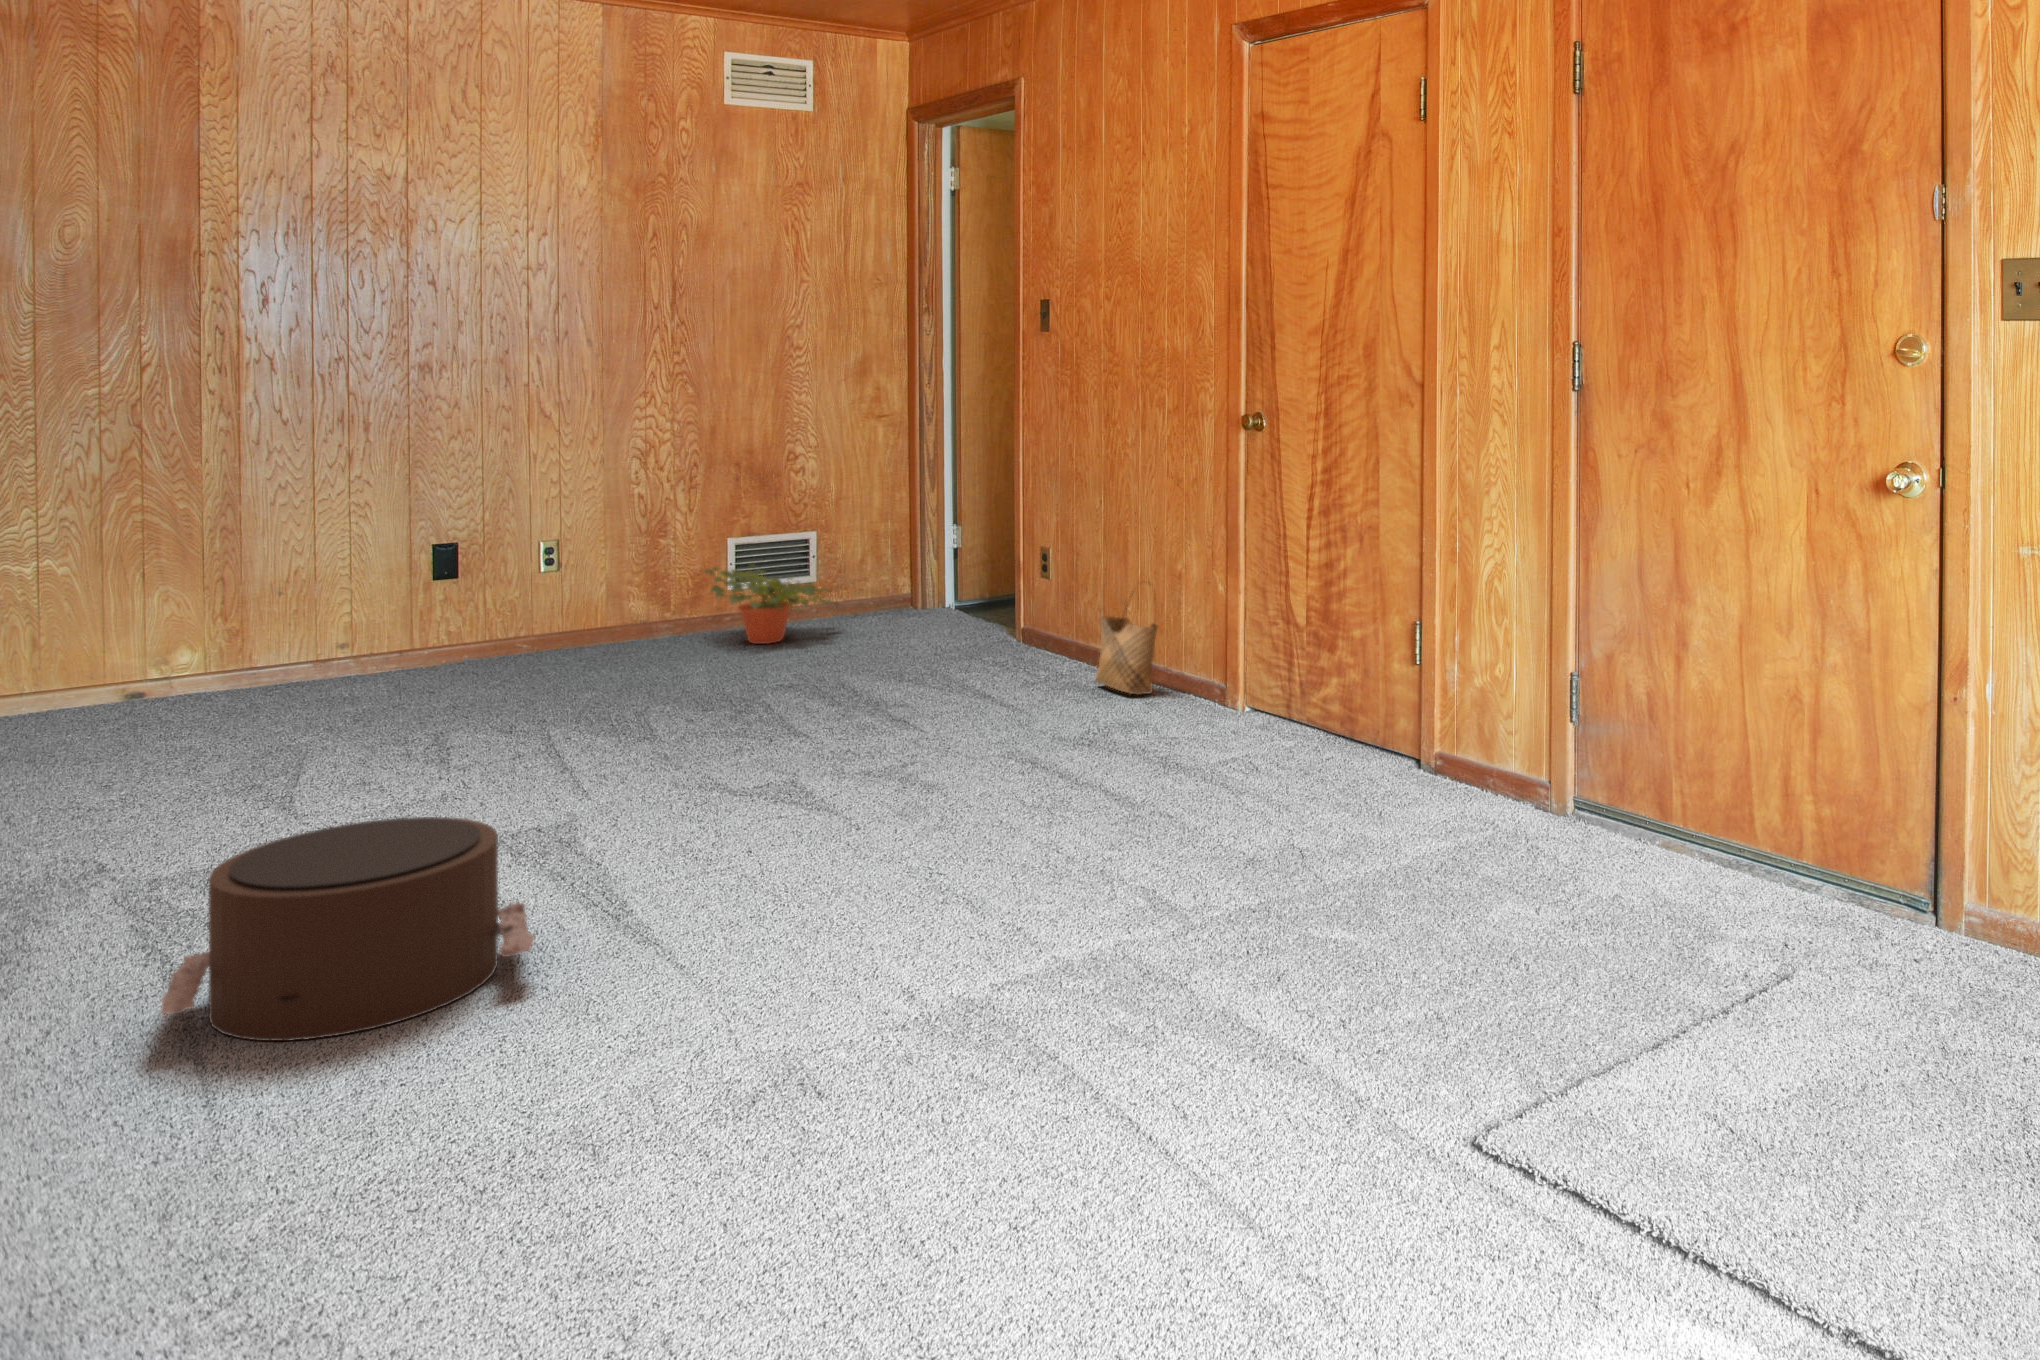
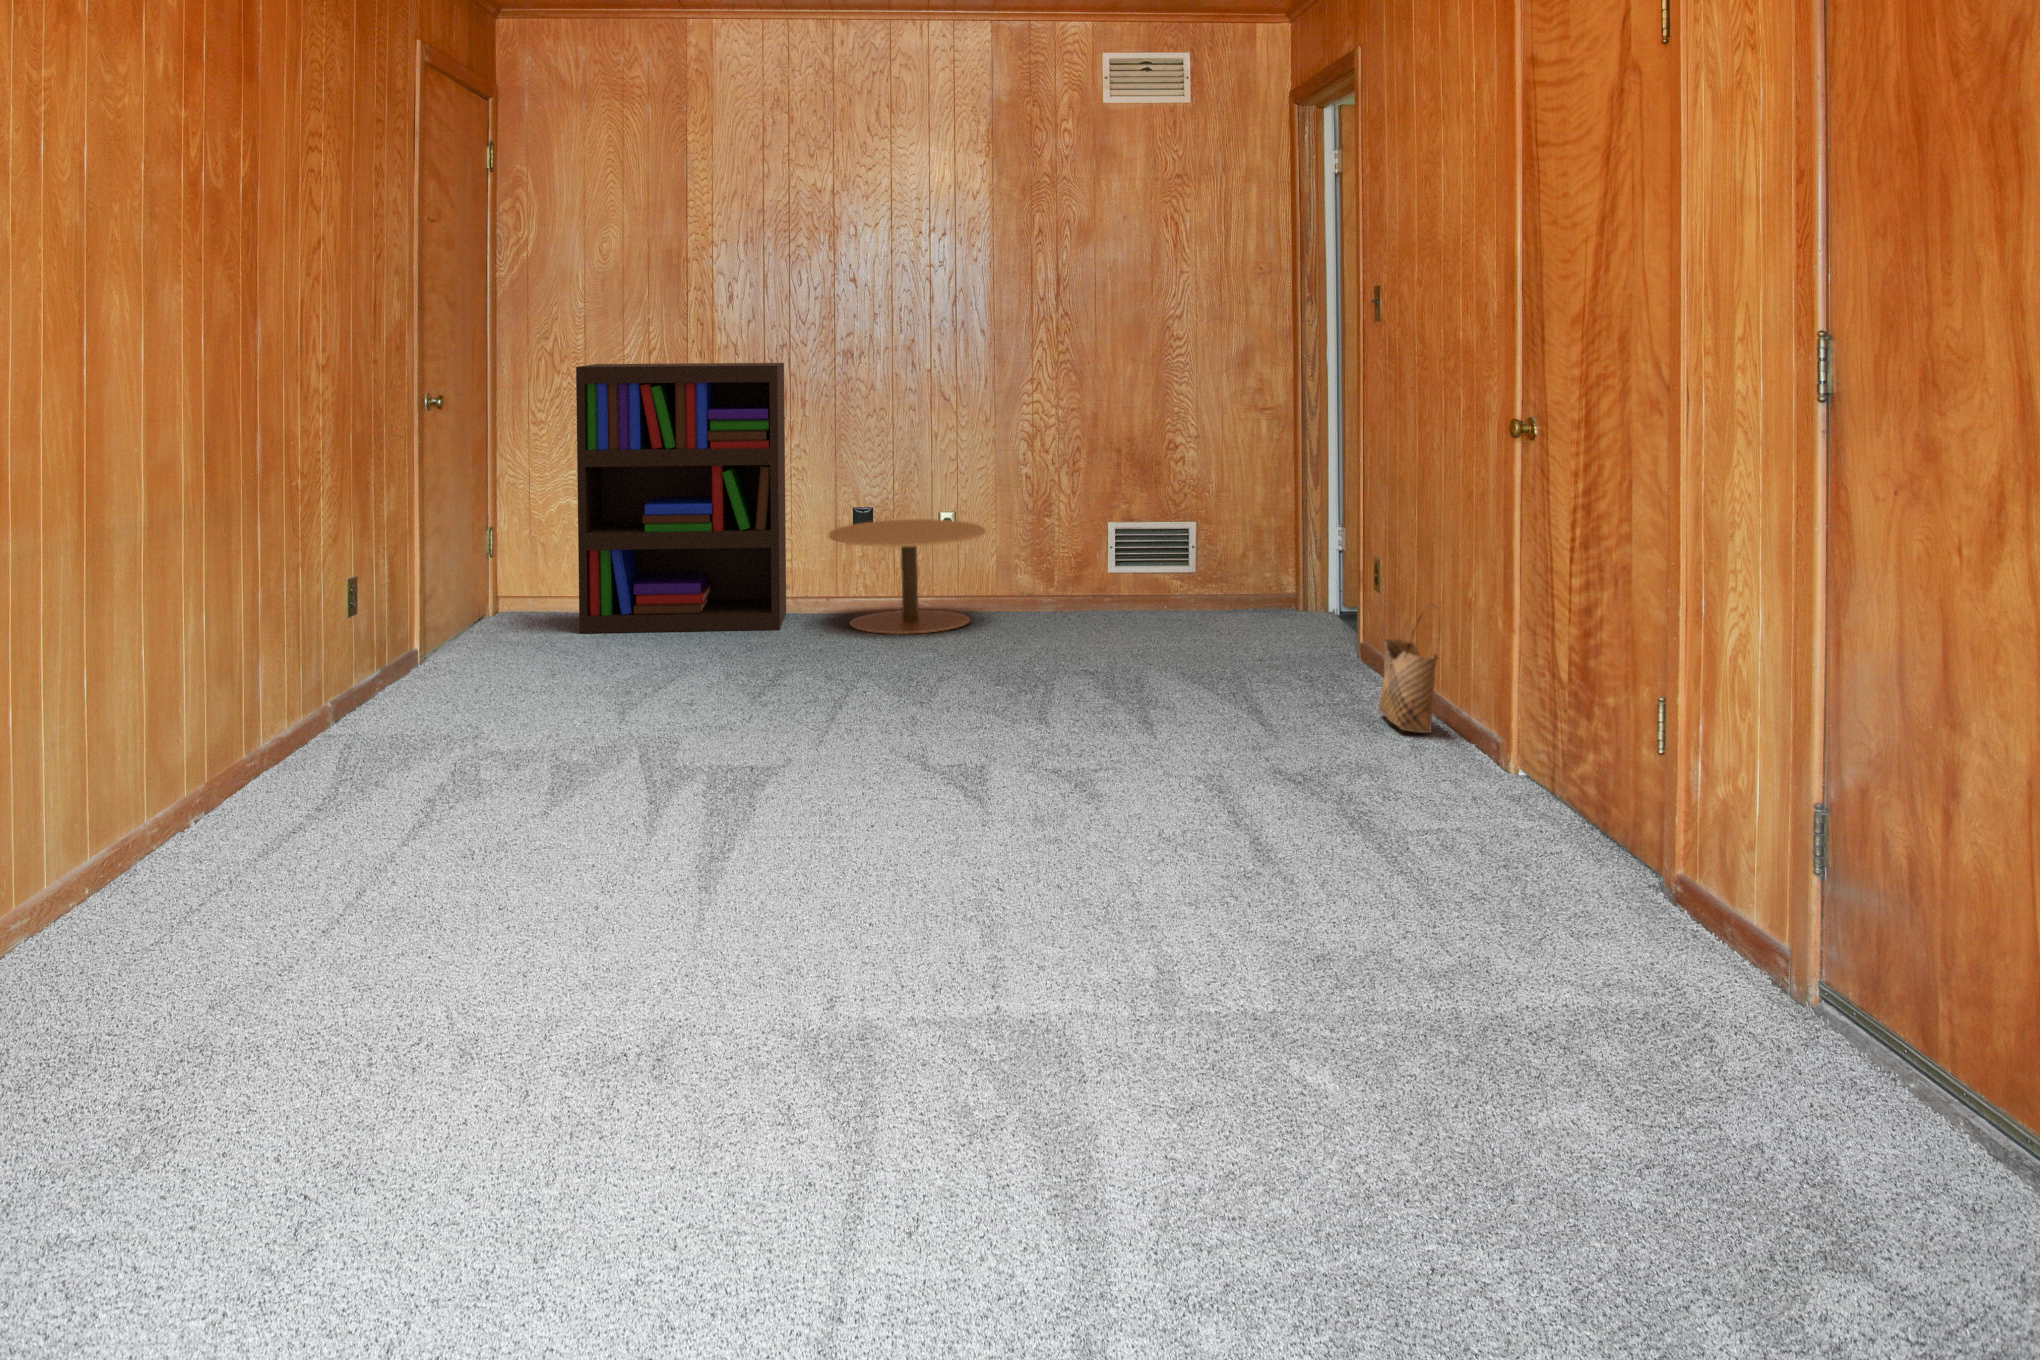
bookshelf: none [10,373,336,738] -> present [576,363,786,633]
side table: none [401,551,608,685] -> present [829,519,985,634]
potted plant: present [703,564,831,644] -> none [1076,546,1196,624]
pouf: present [161,817,534,1041] -> none [373,745,654,921]

